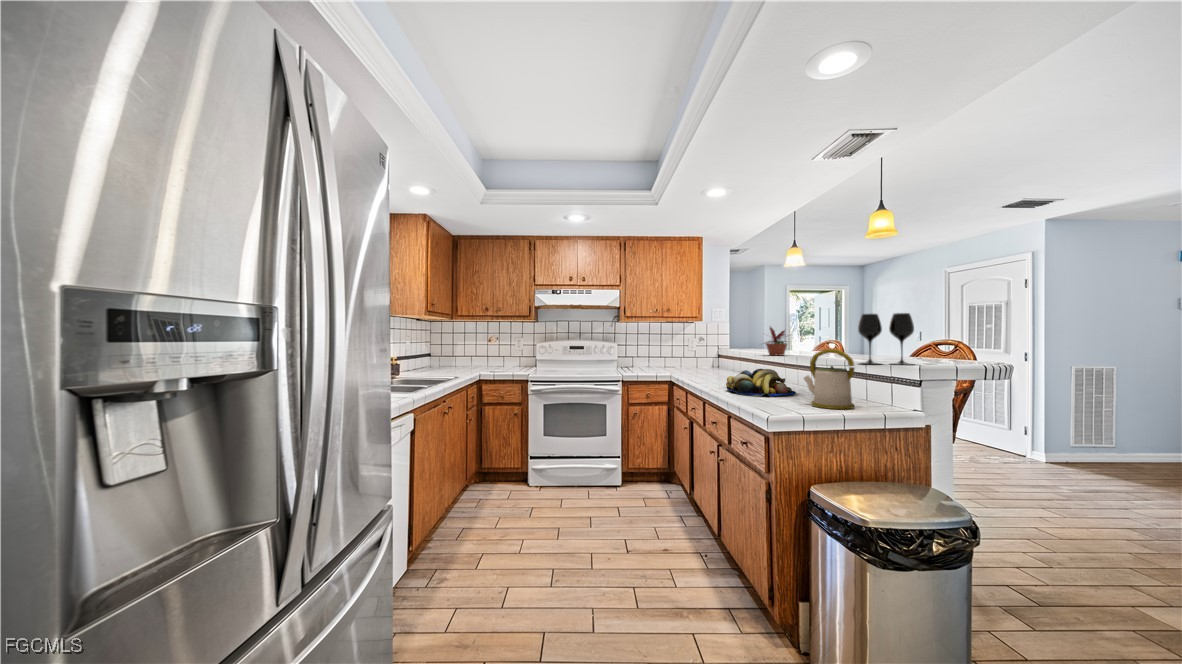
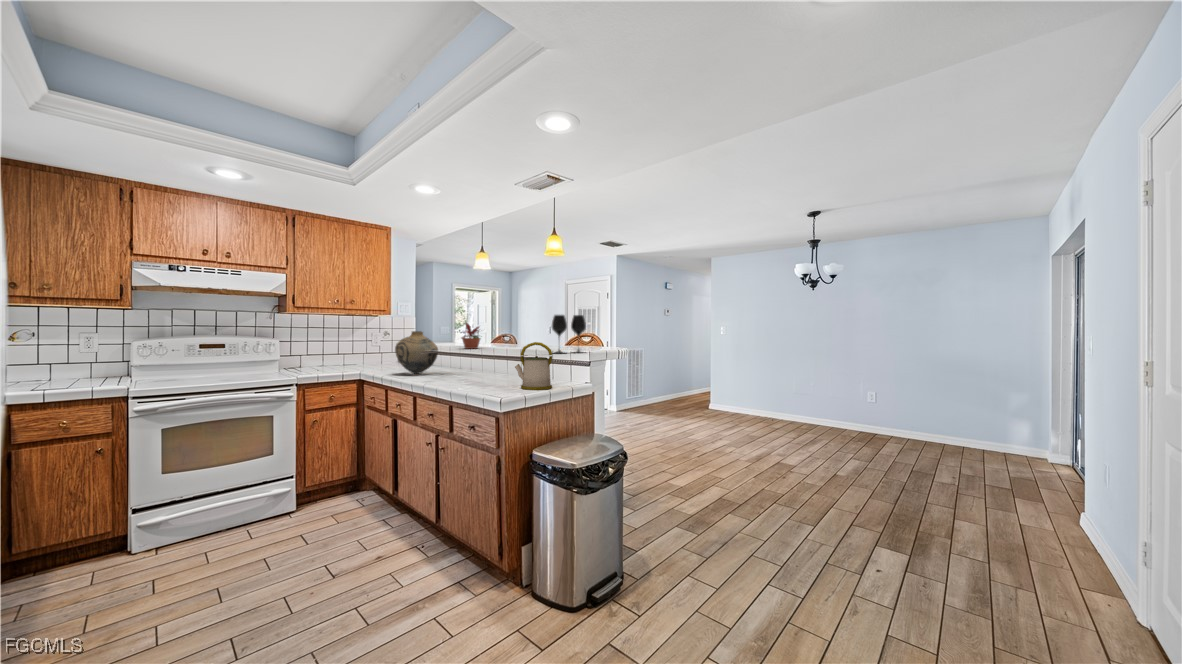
vase: none [695,336,738,380] -> present [395,331,438,374]
fruit bowl: present [726,369,796,397] -> none [440,361,501,386]

